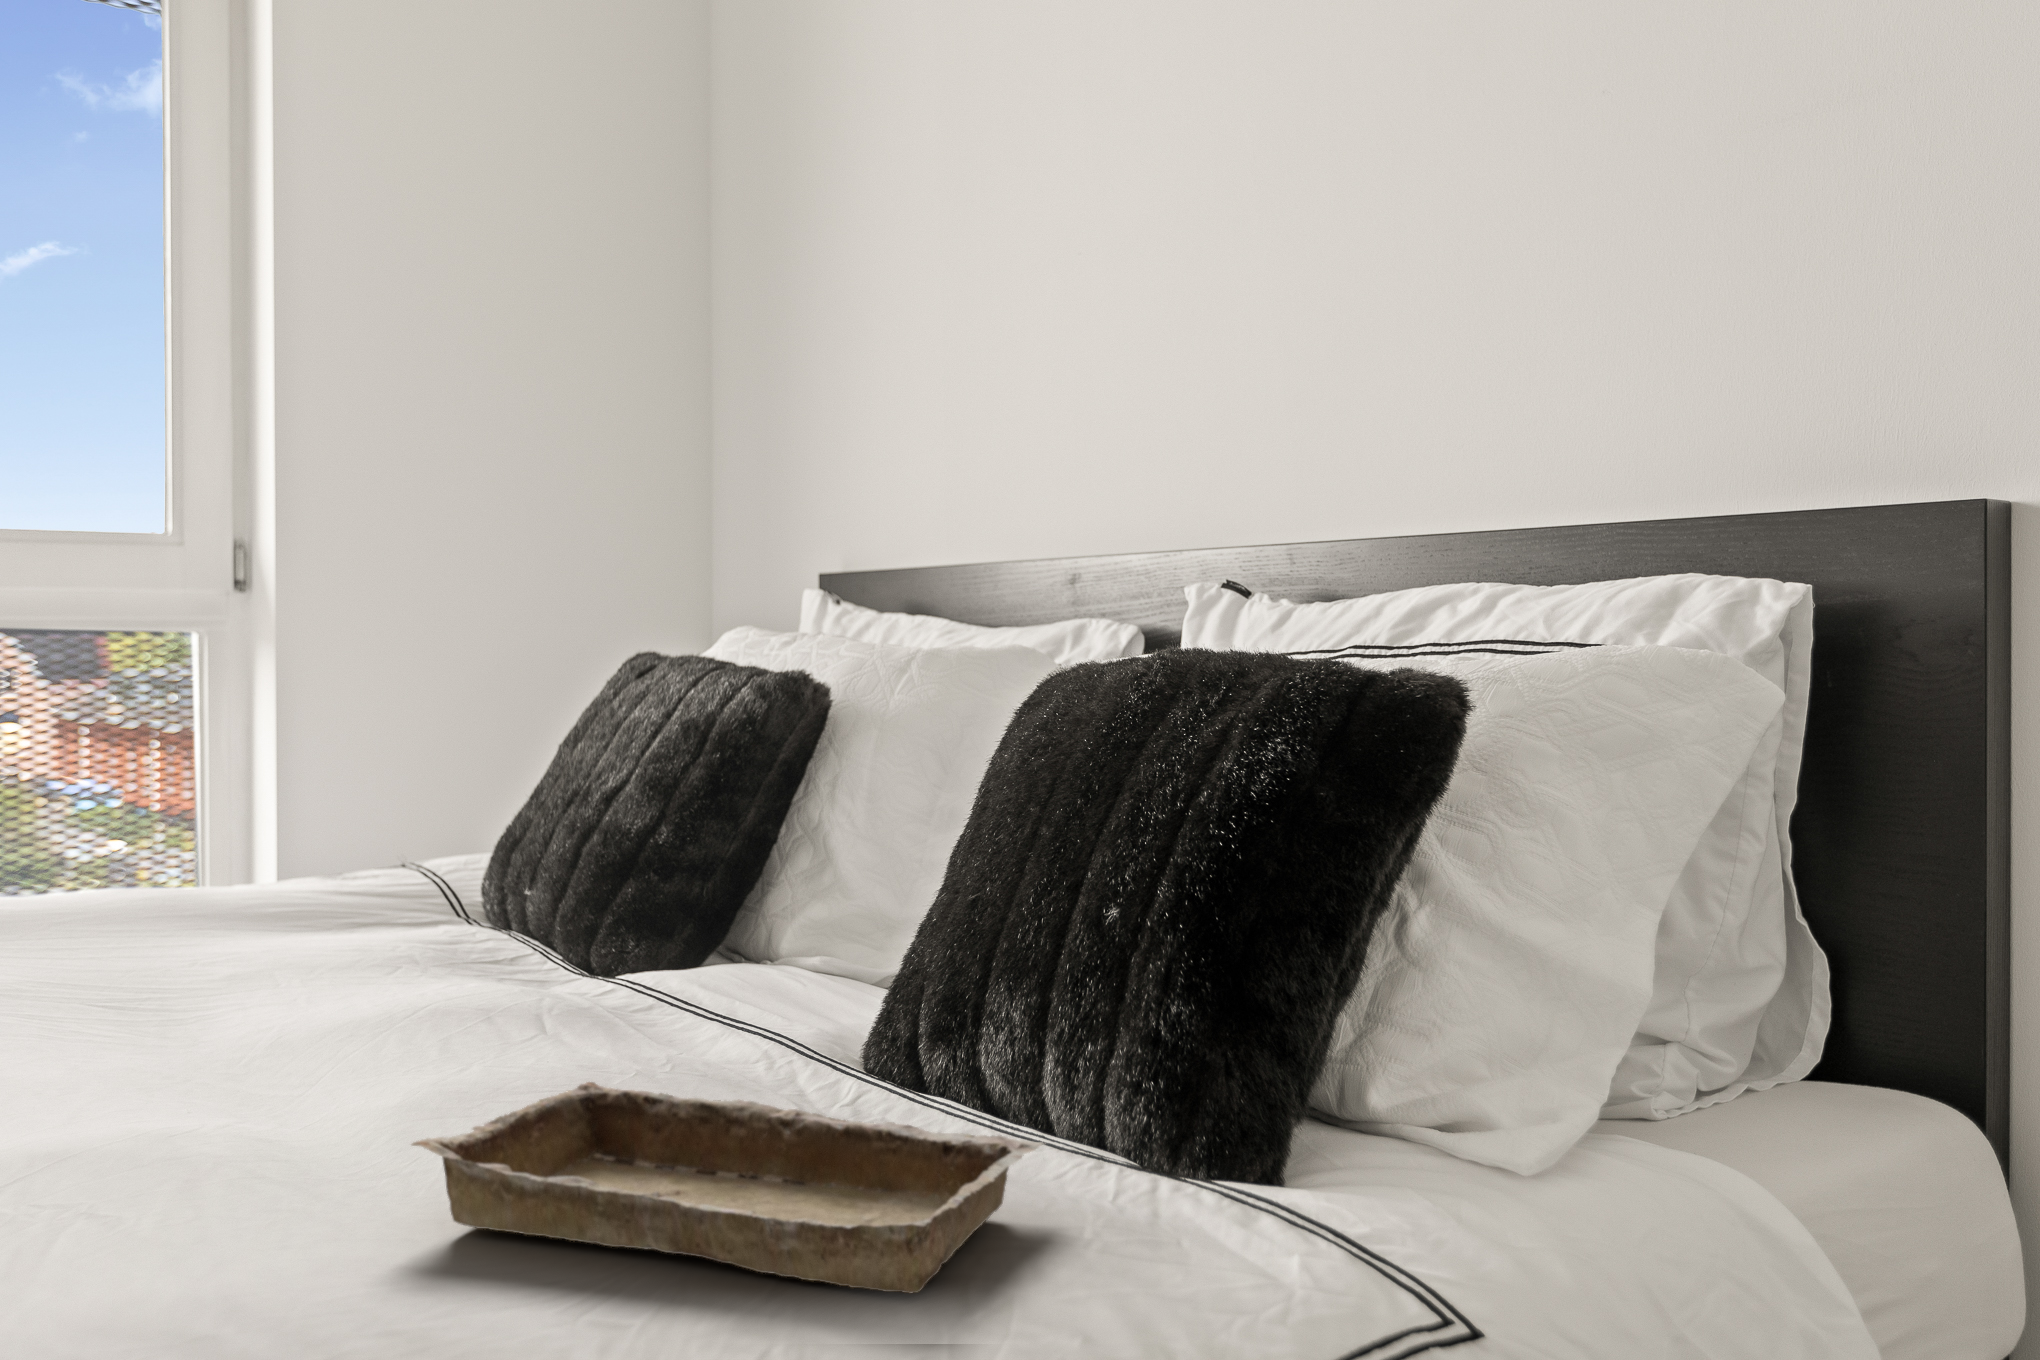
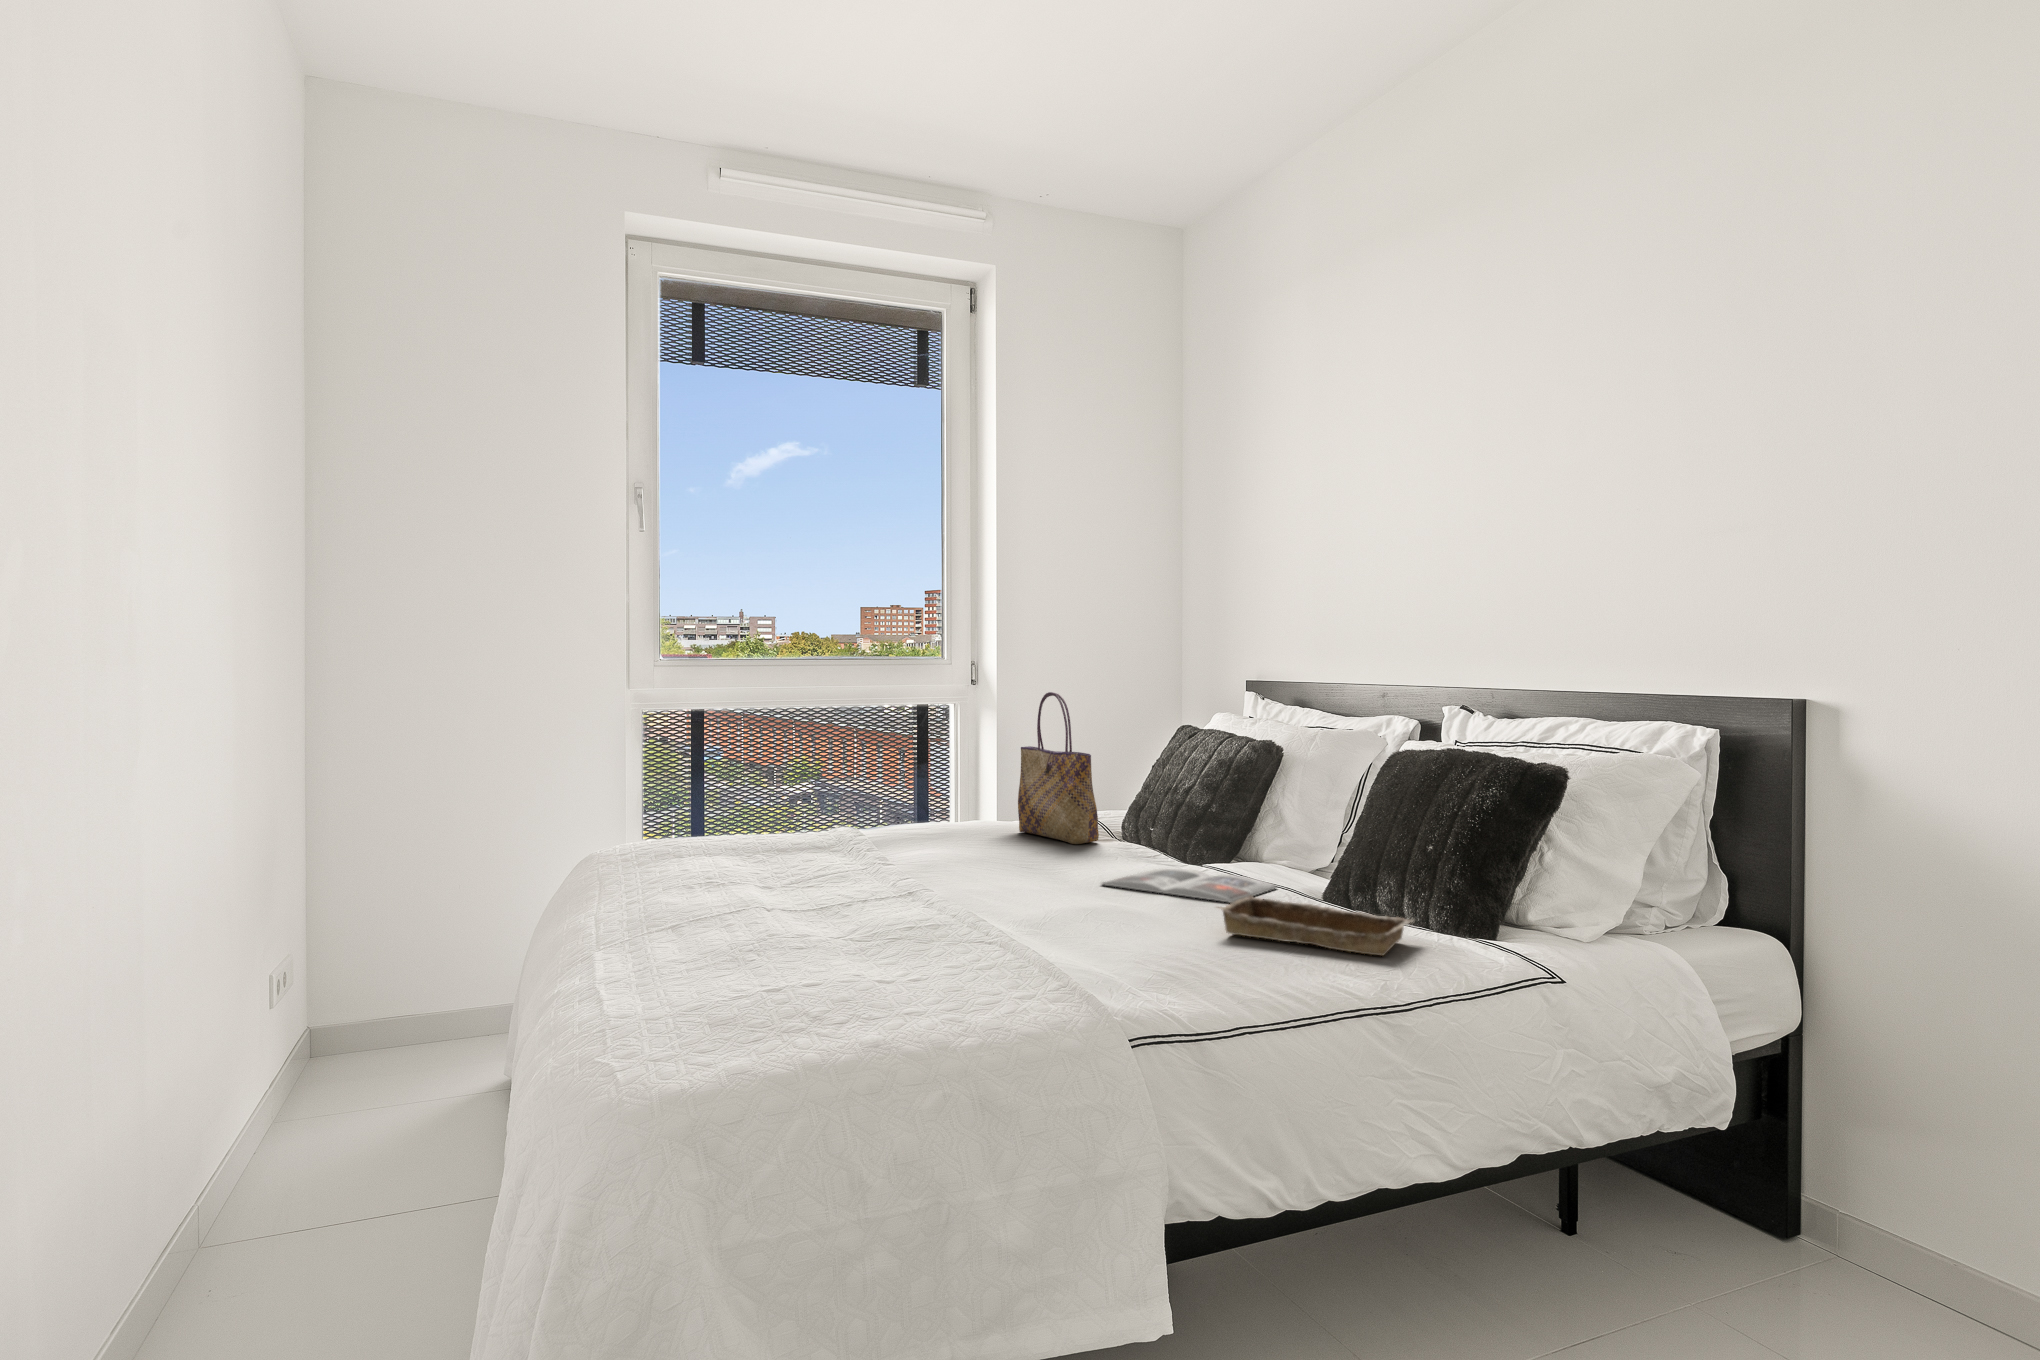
tote bag: none [261,578,425,929] -> present [1018,692,1099,844]
magazine: none [274,990,757,1089] -> present [1102,869,1277,903]

